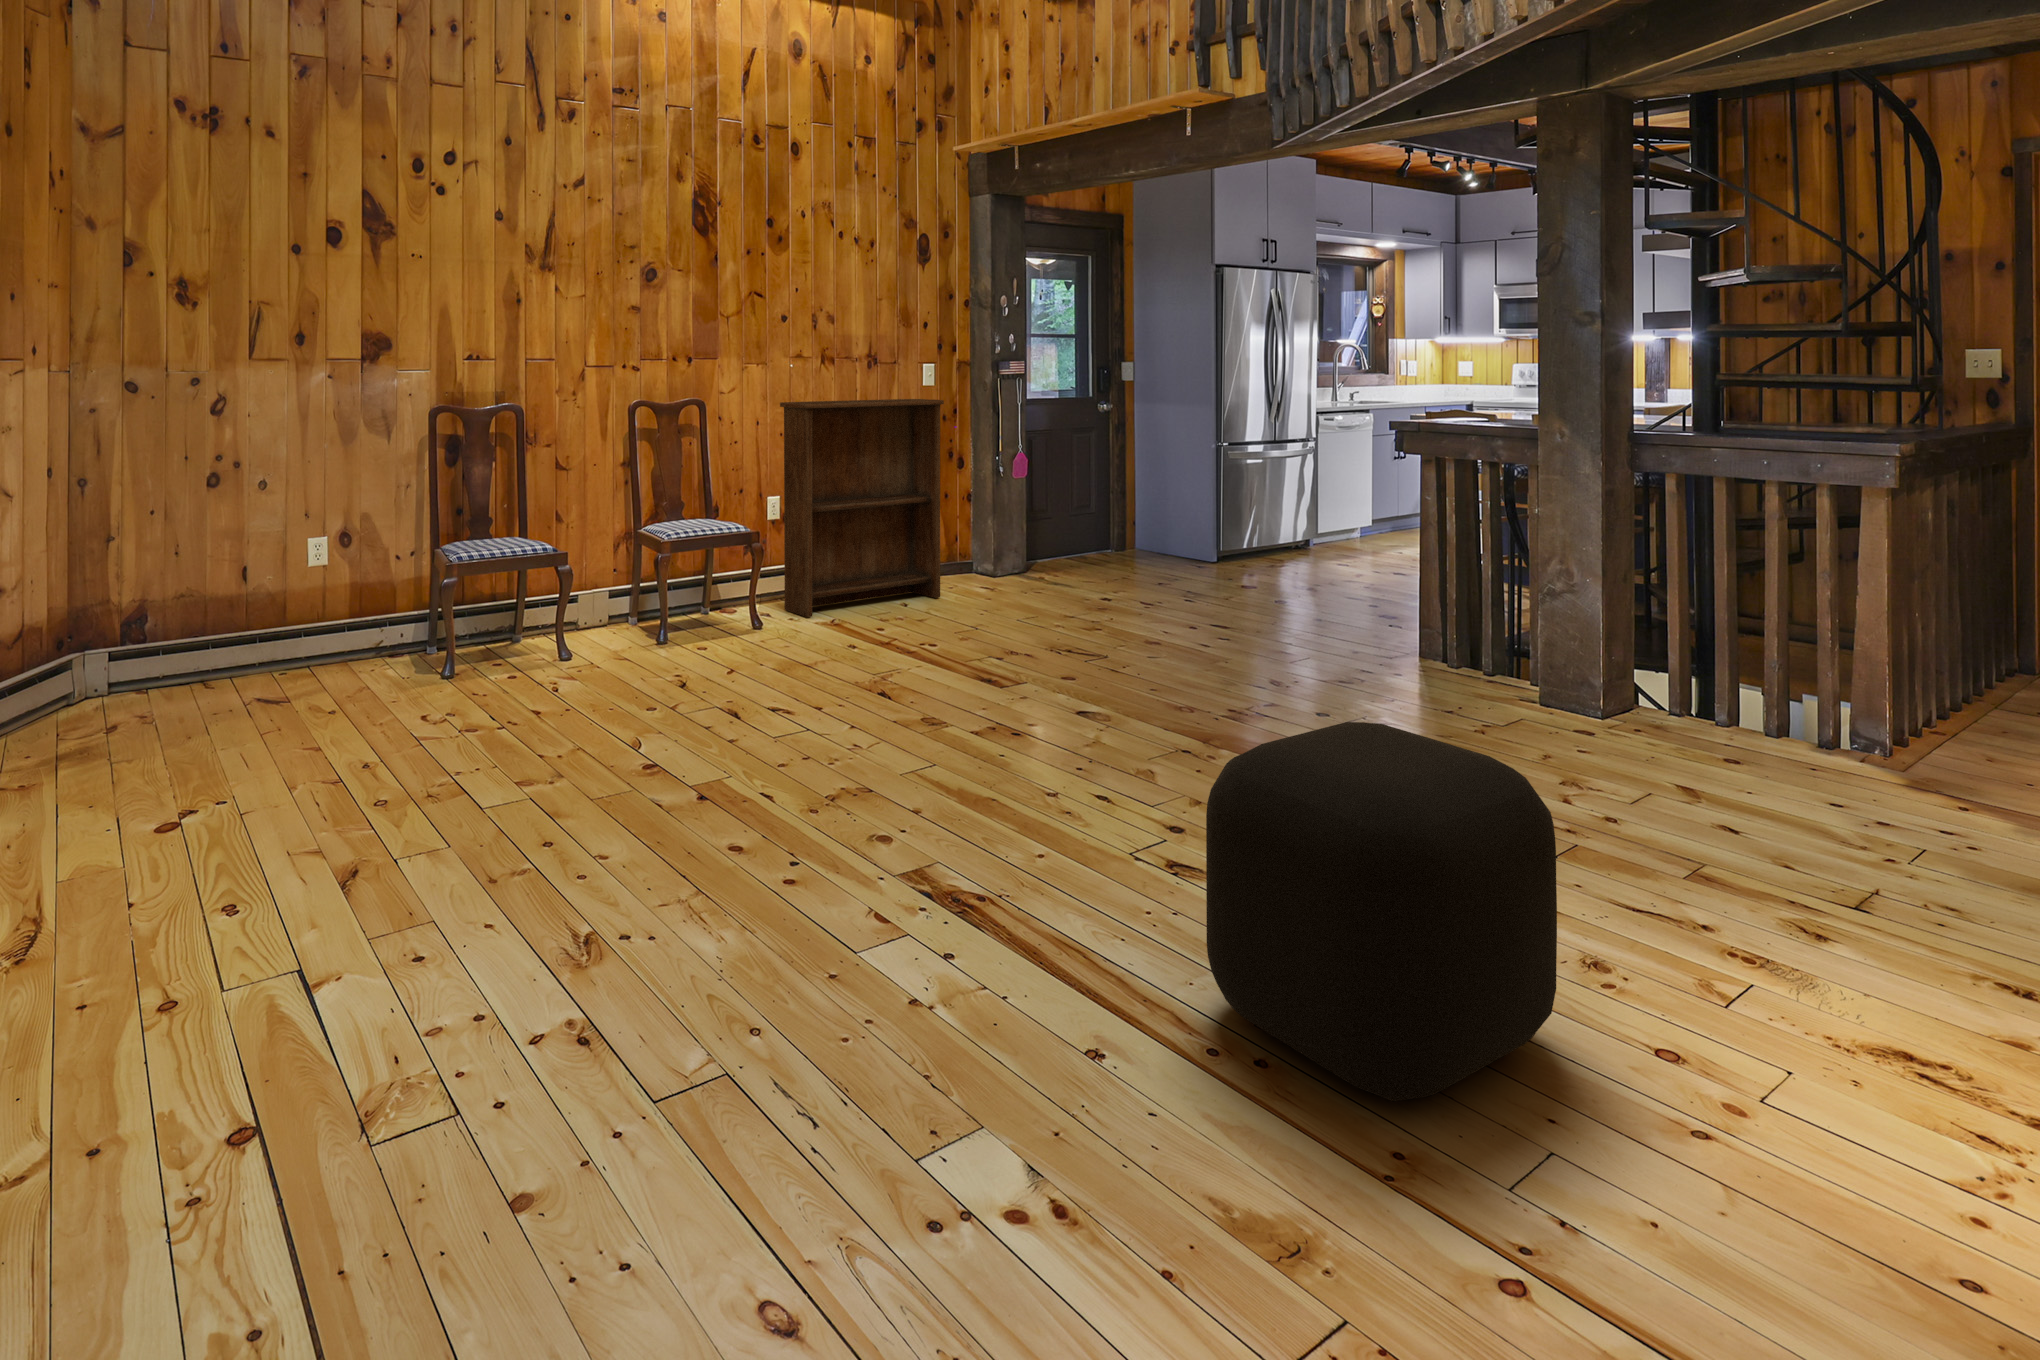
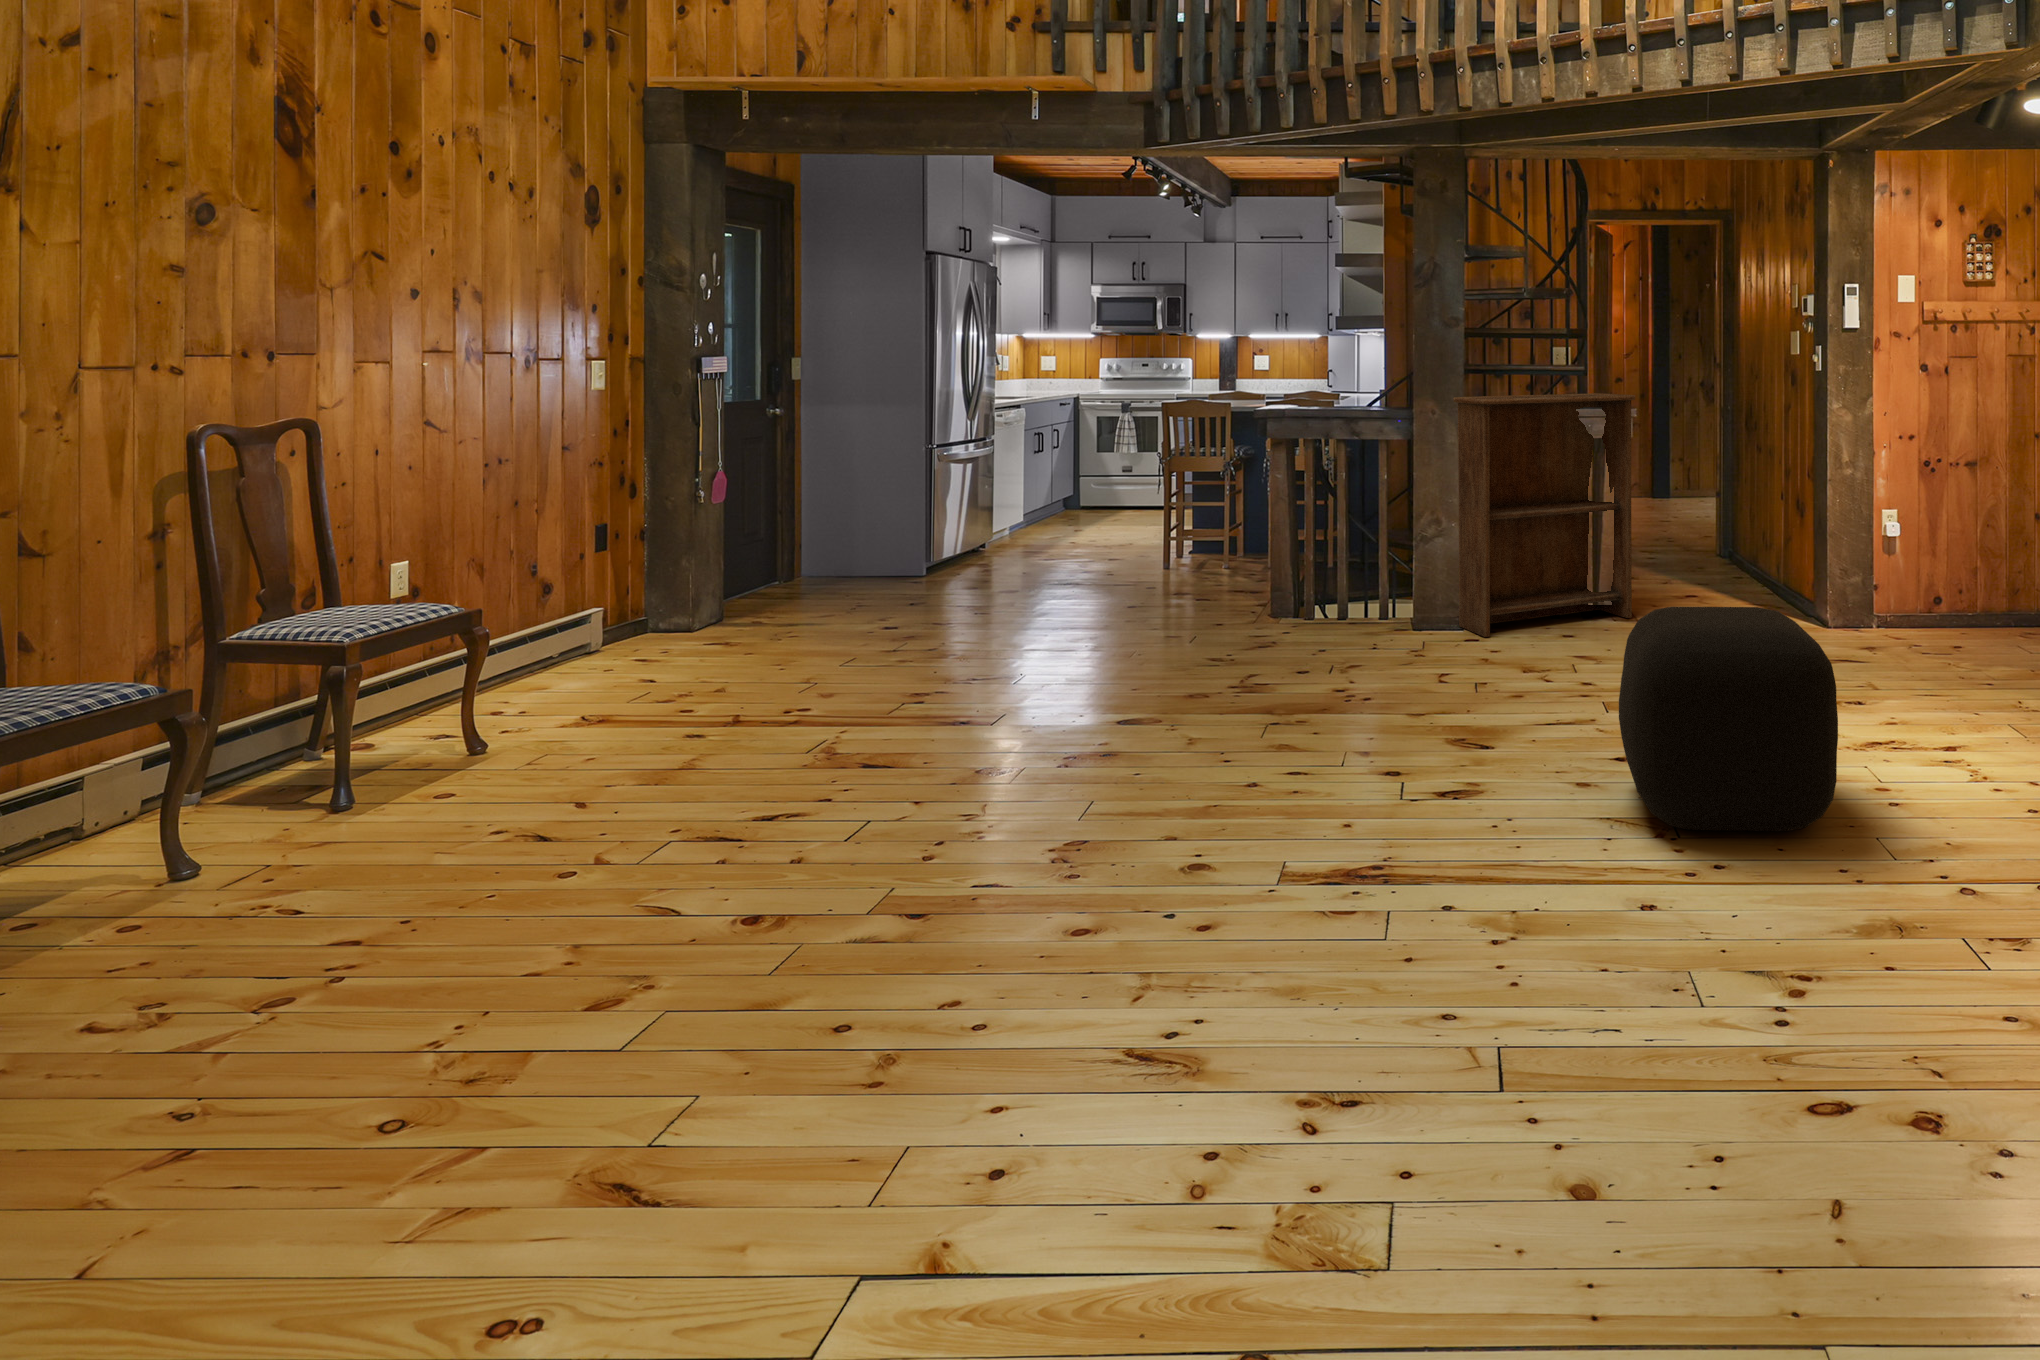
bookshelf: present [780,399,944,617] -> present [1454,393,1635,637]

